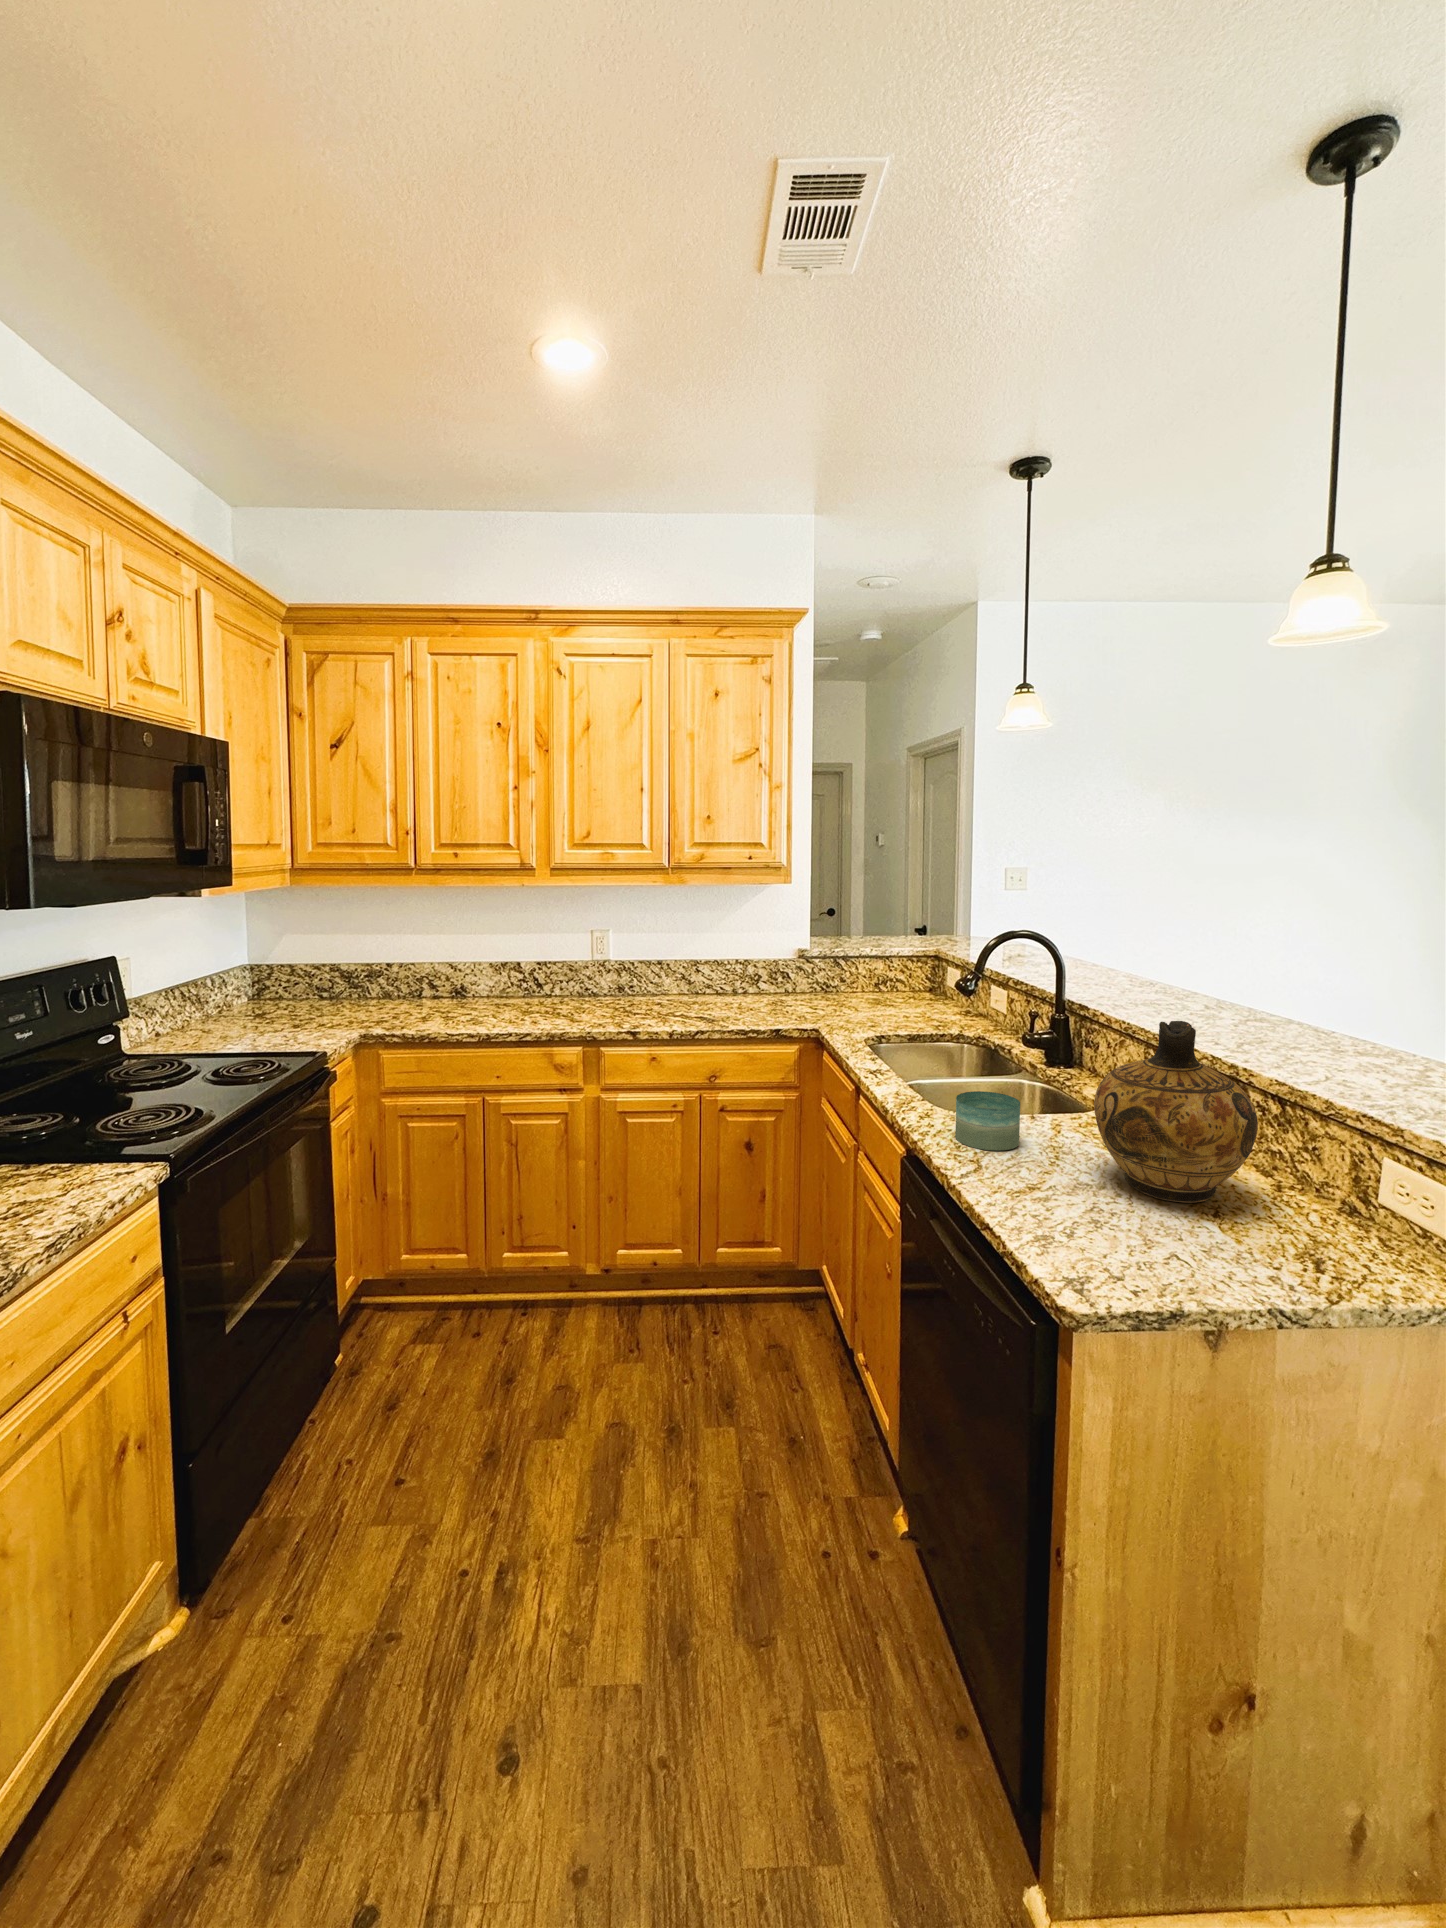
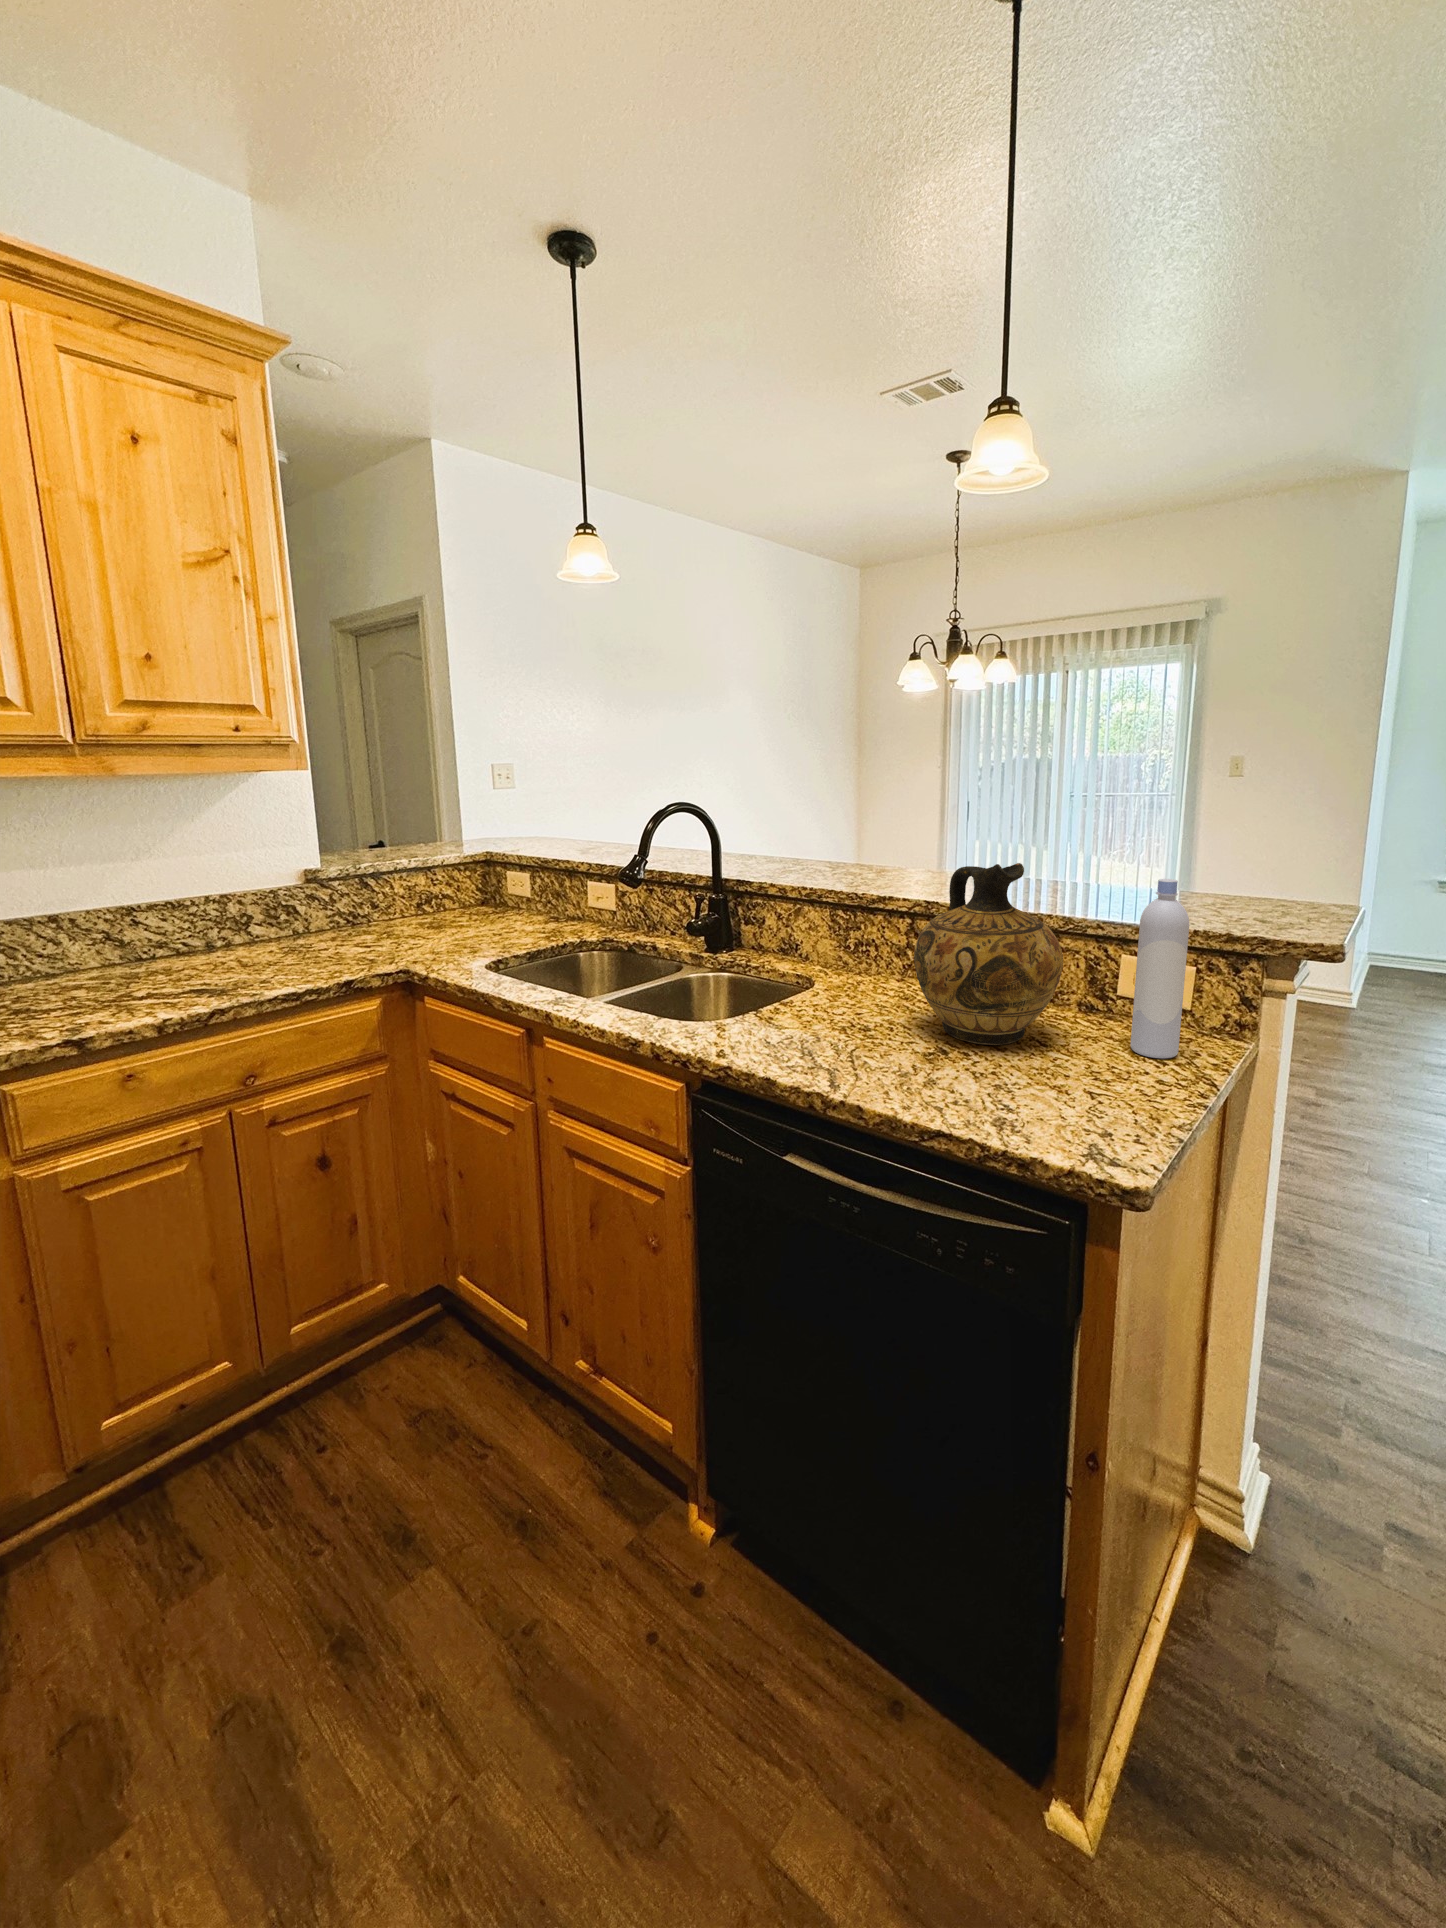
bottle: none [1305,1068,1375,1272] -> present [1131,879,1189,1059]
candle: present [955,1091,1020,1150] -> none [765,982,837,1052]

